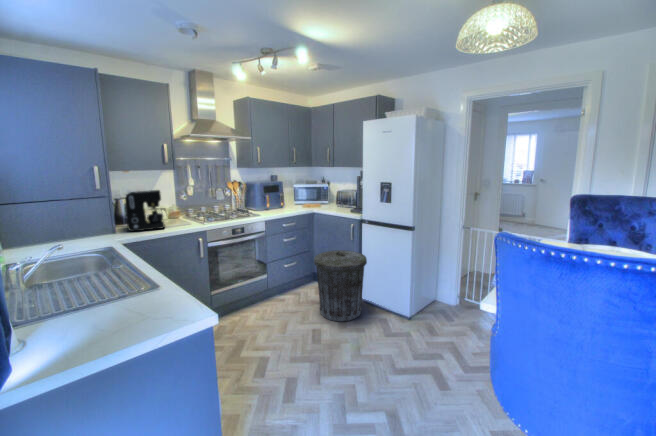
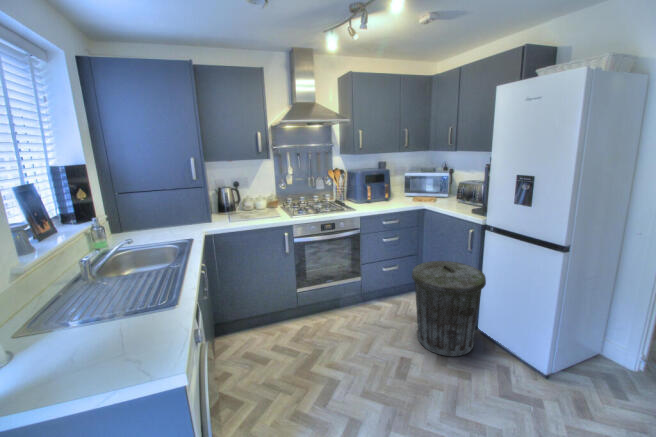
coffee maker: present [125,190,165,231] -> none [218,180,258,222]

